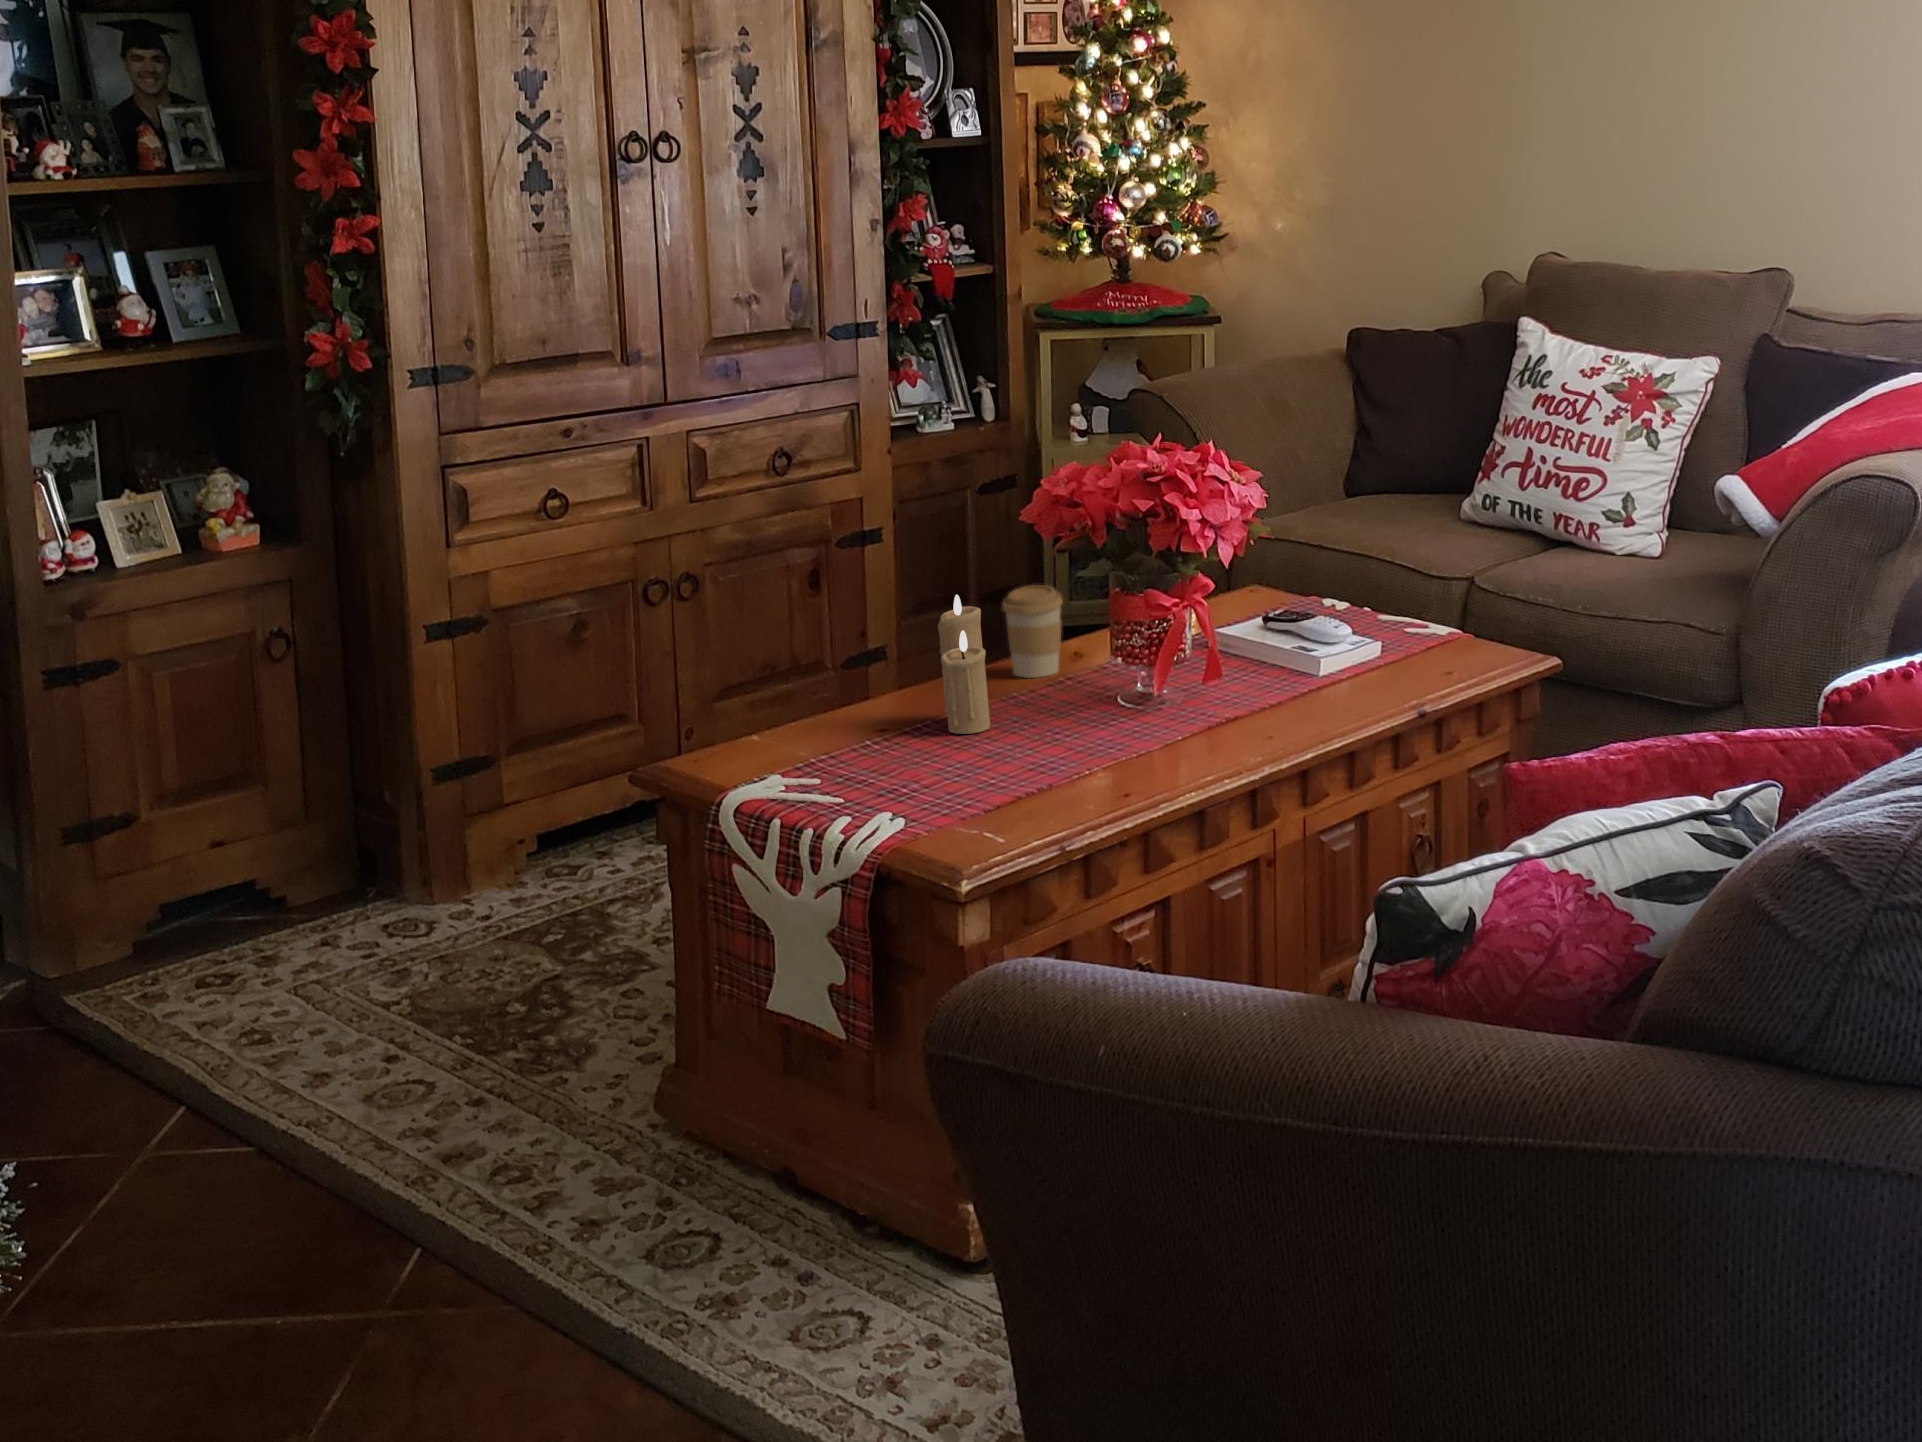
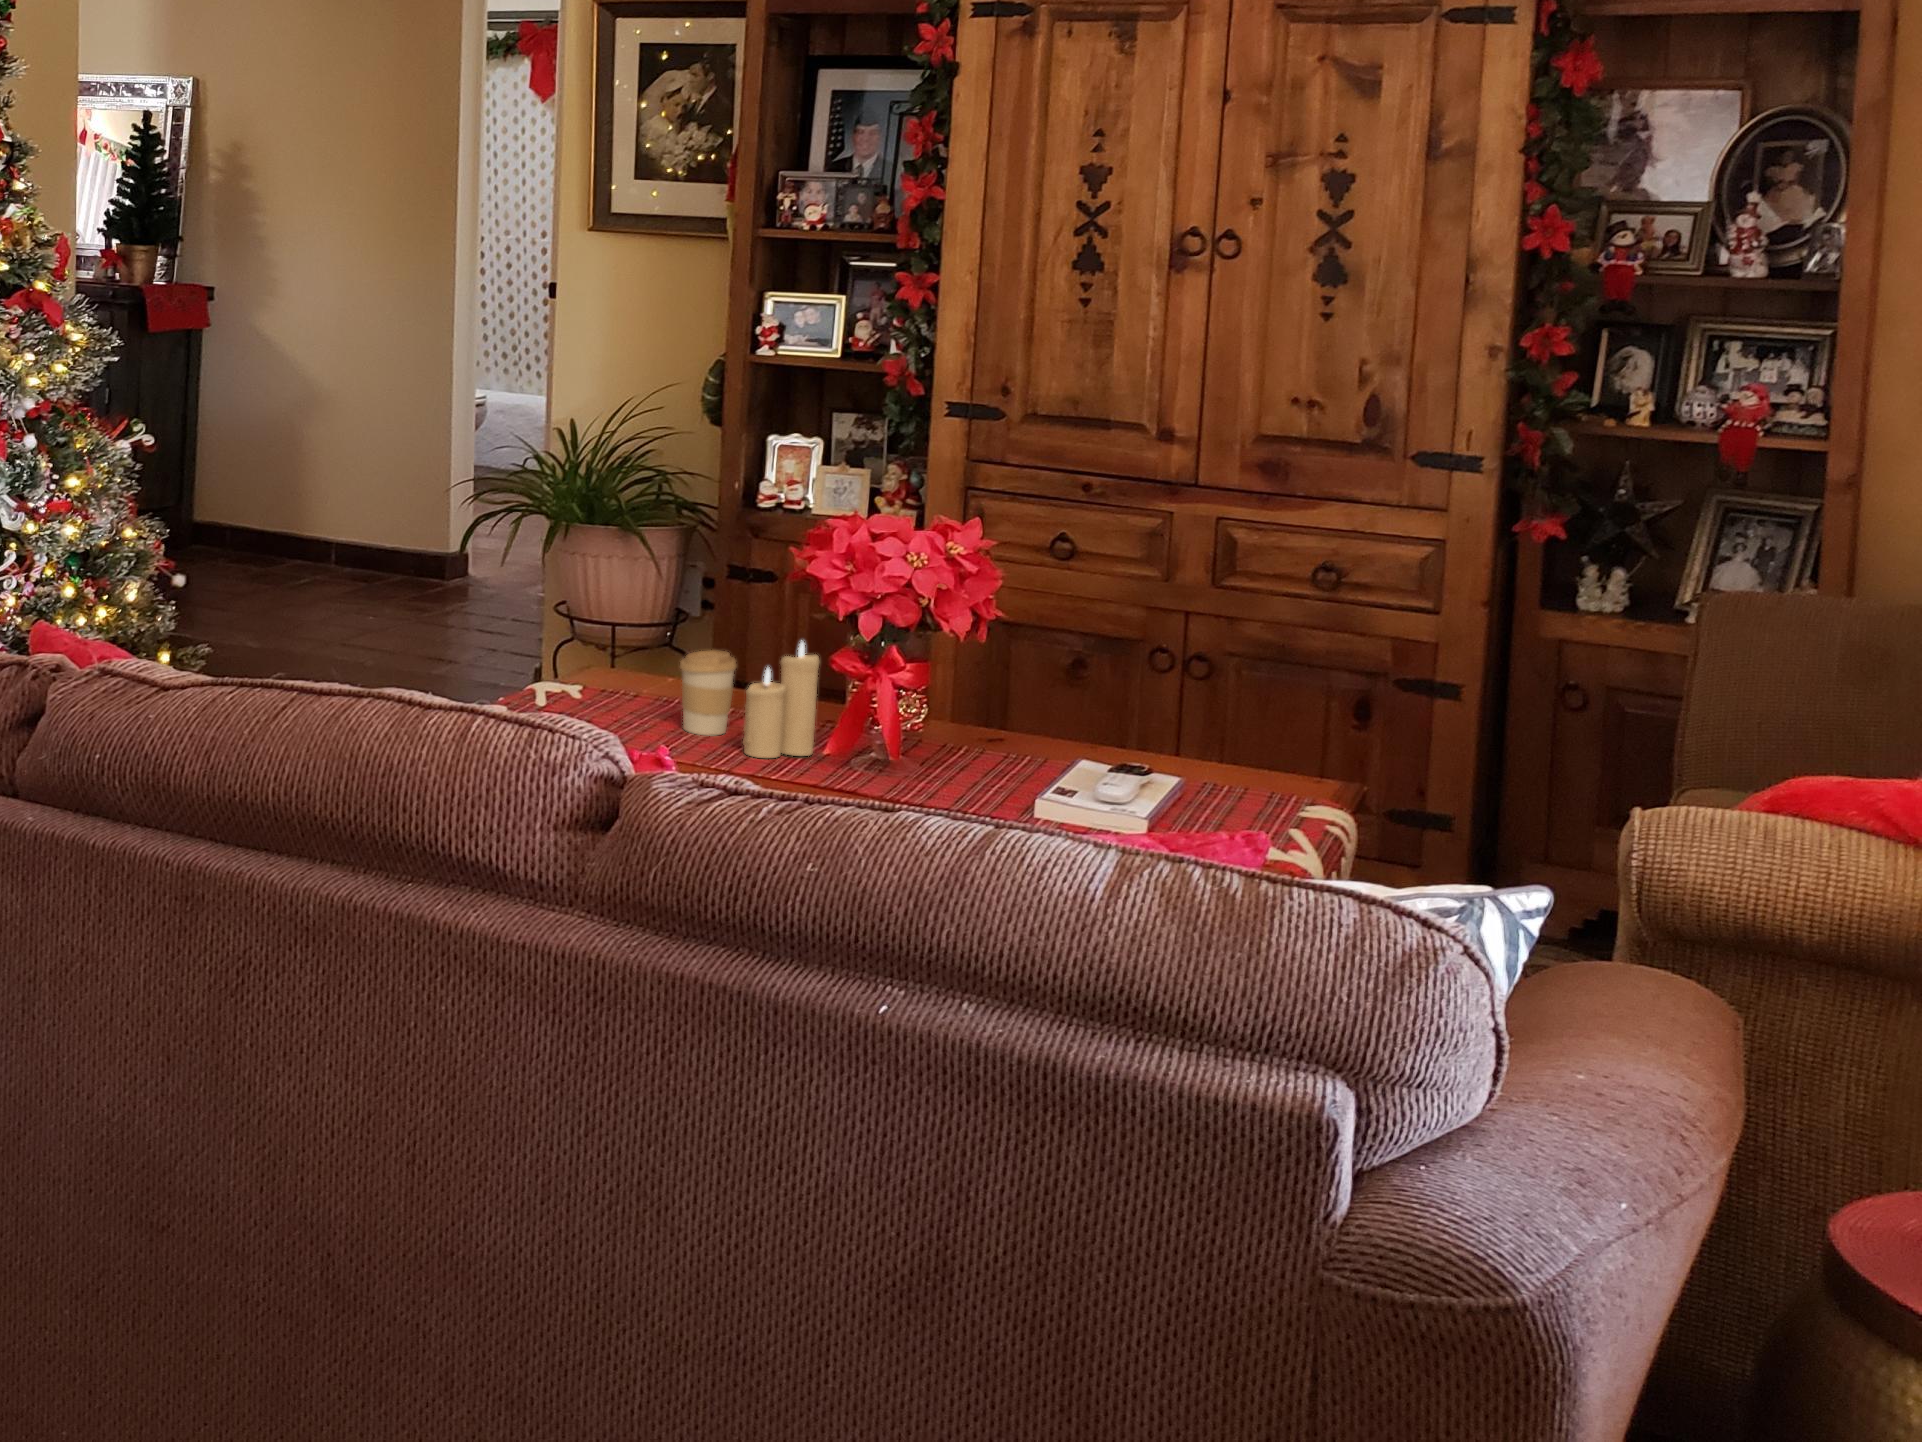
coffee cup: present [1003,585,1063,678] -> present [680,650,737,736]

